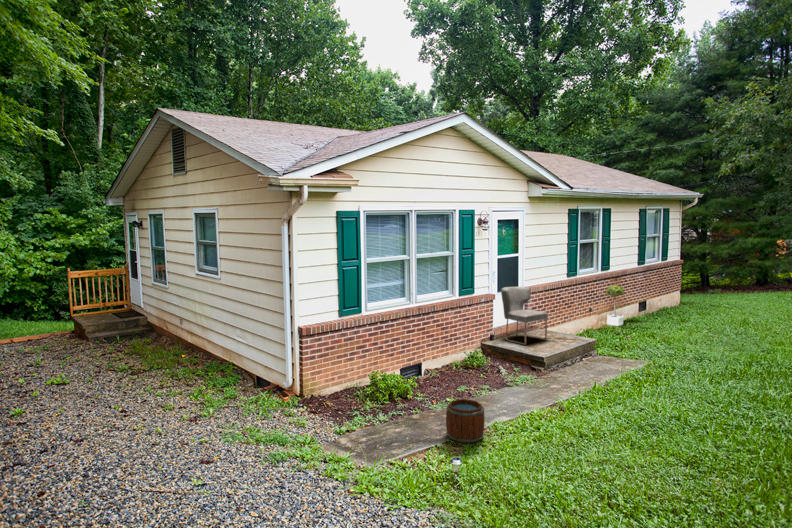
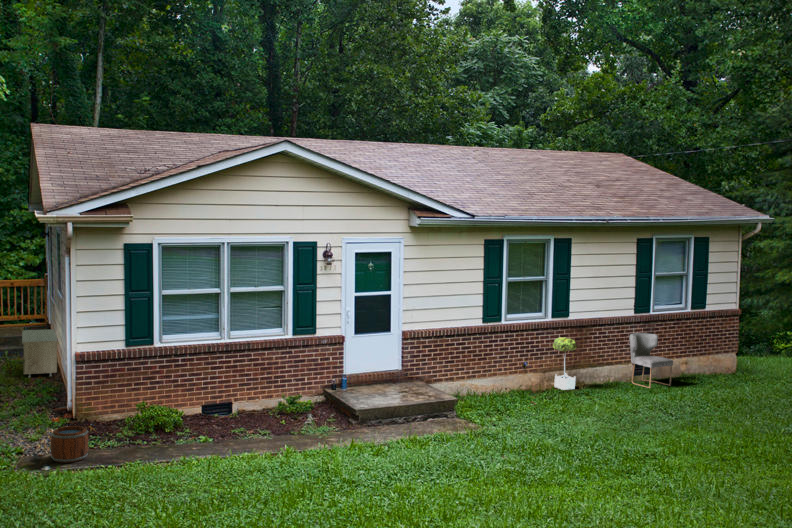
chair: present [501,287,548,345] -> present [629,333,673,388]
storage bench: none [159,312,205,360] -> present [22,329,57,377]
bucket: present [446,399,485,443] -> present [51,426,88,463]

